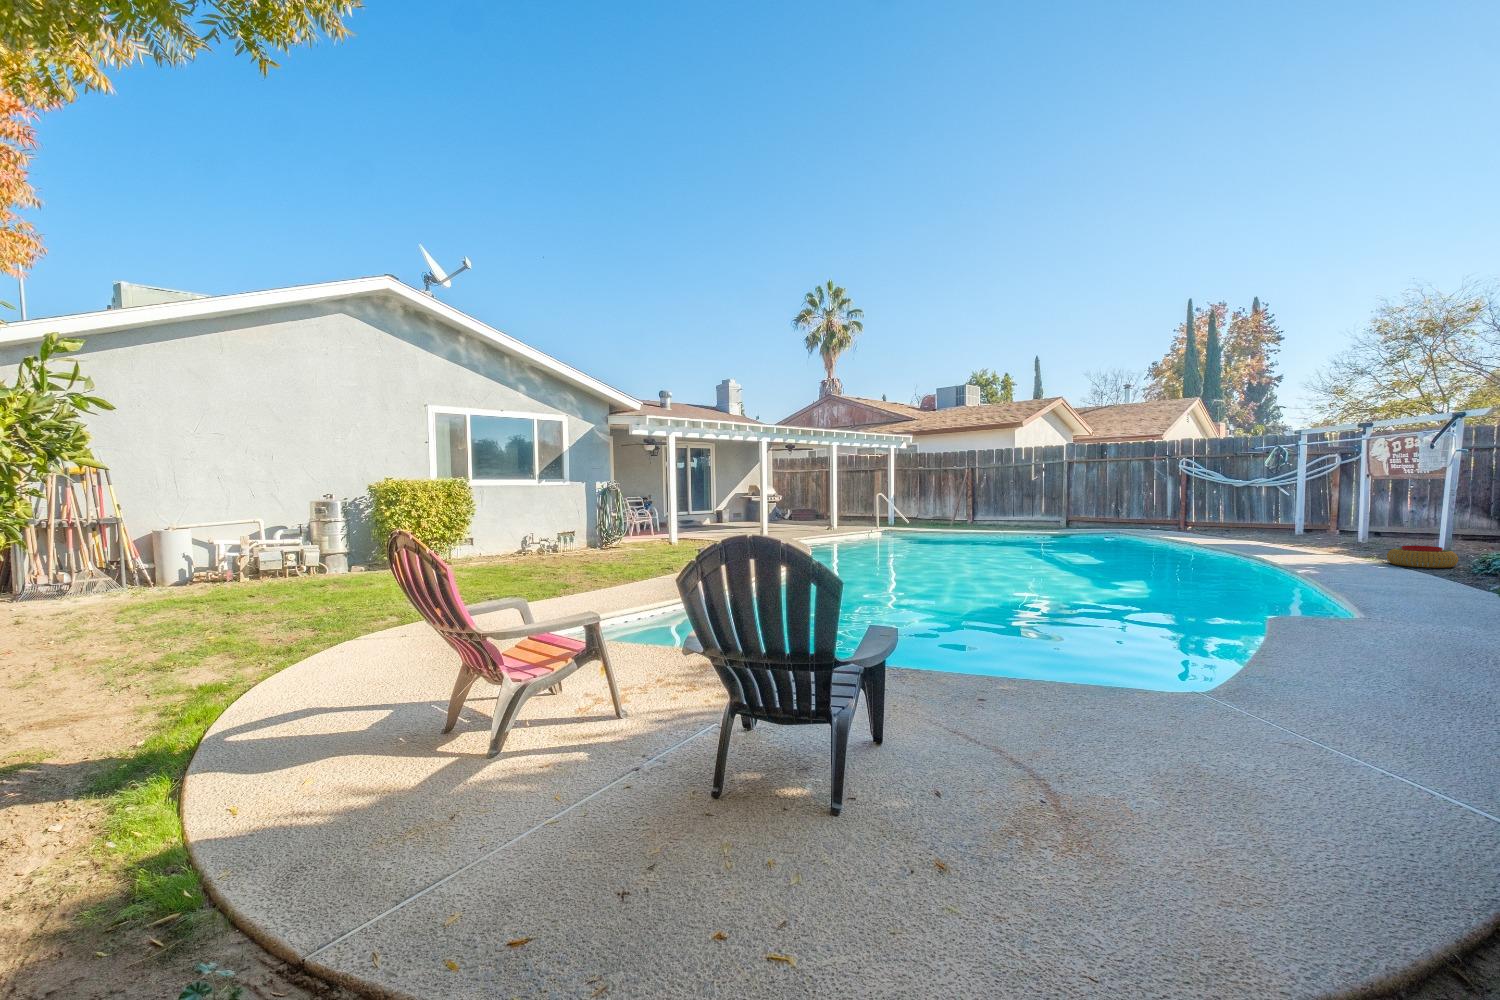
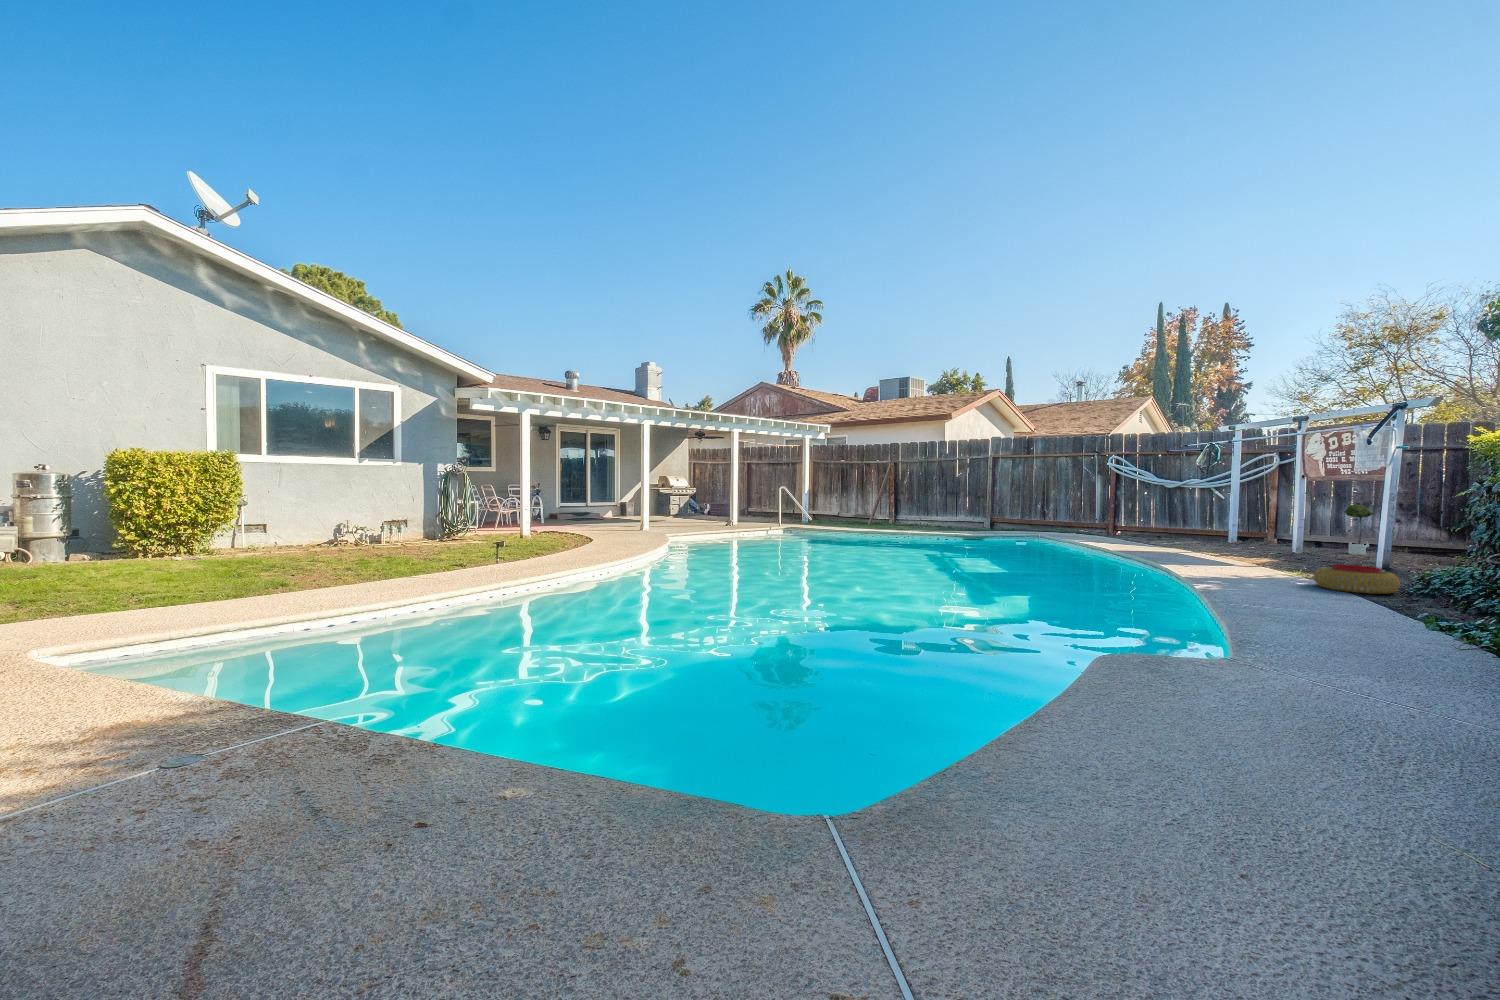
potted tree: none [1400,494,1426,539] -> present [1345,503,1373,555]

